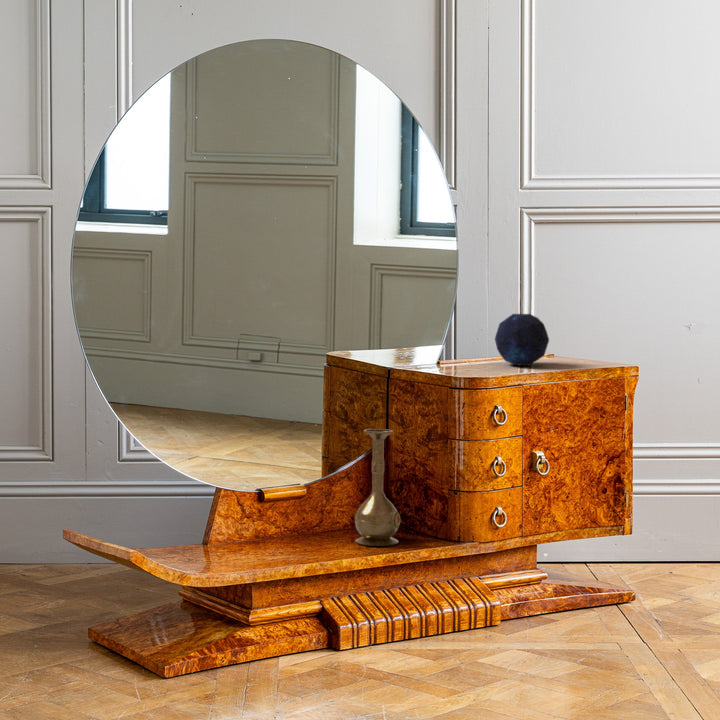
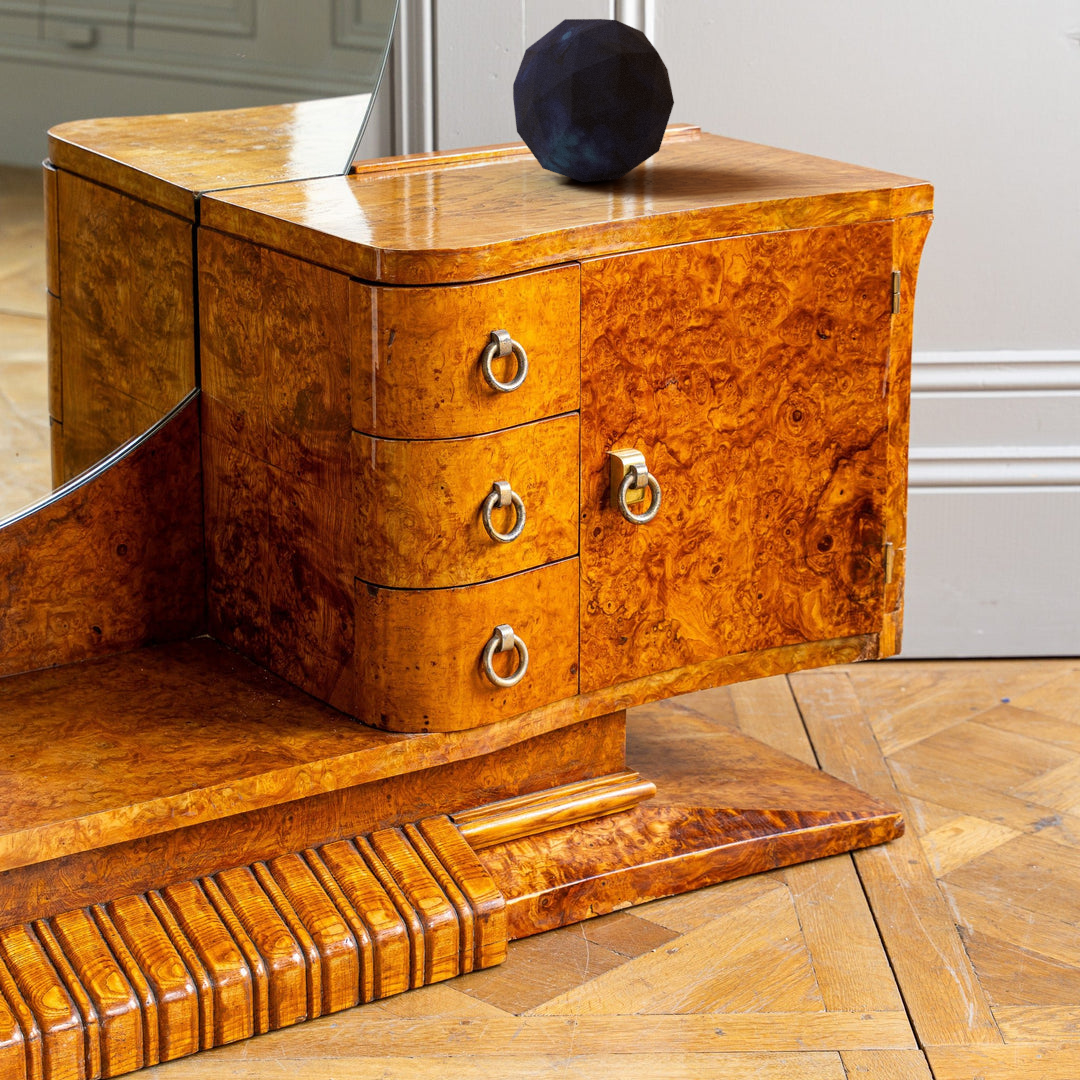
vase: present [355,429,400,546] -> none [68,401,208,760]

